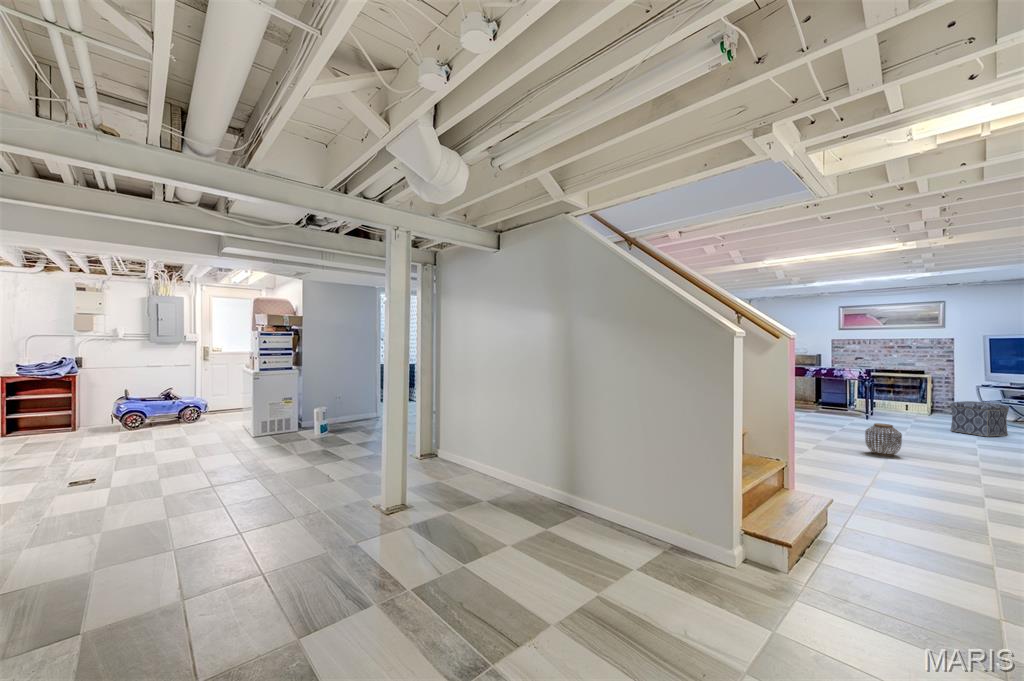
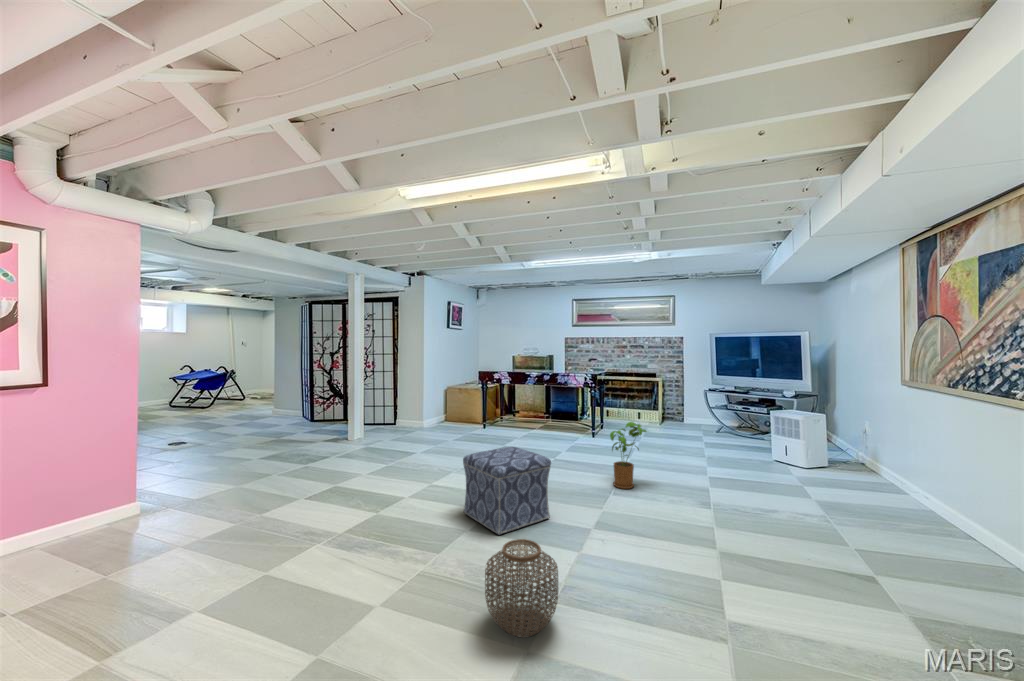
house plant: none [901,394,932,435] -> present [610,422,647,489]
ottoman: present [950,401,1009,437] -> present [463,447,551,535]

